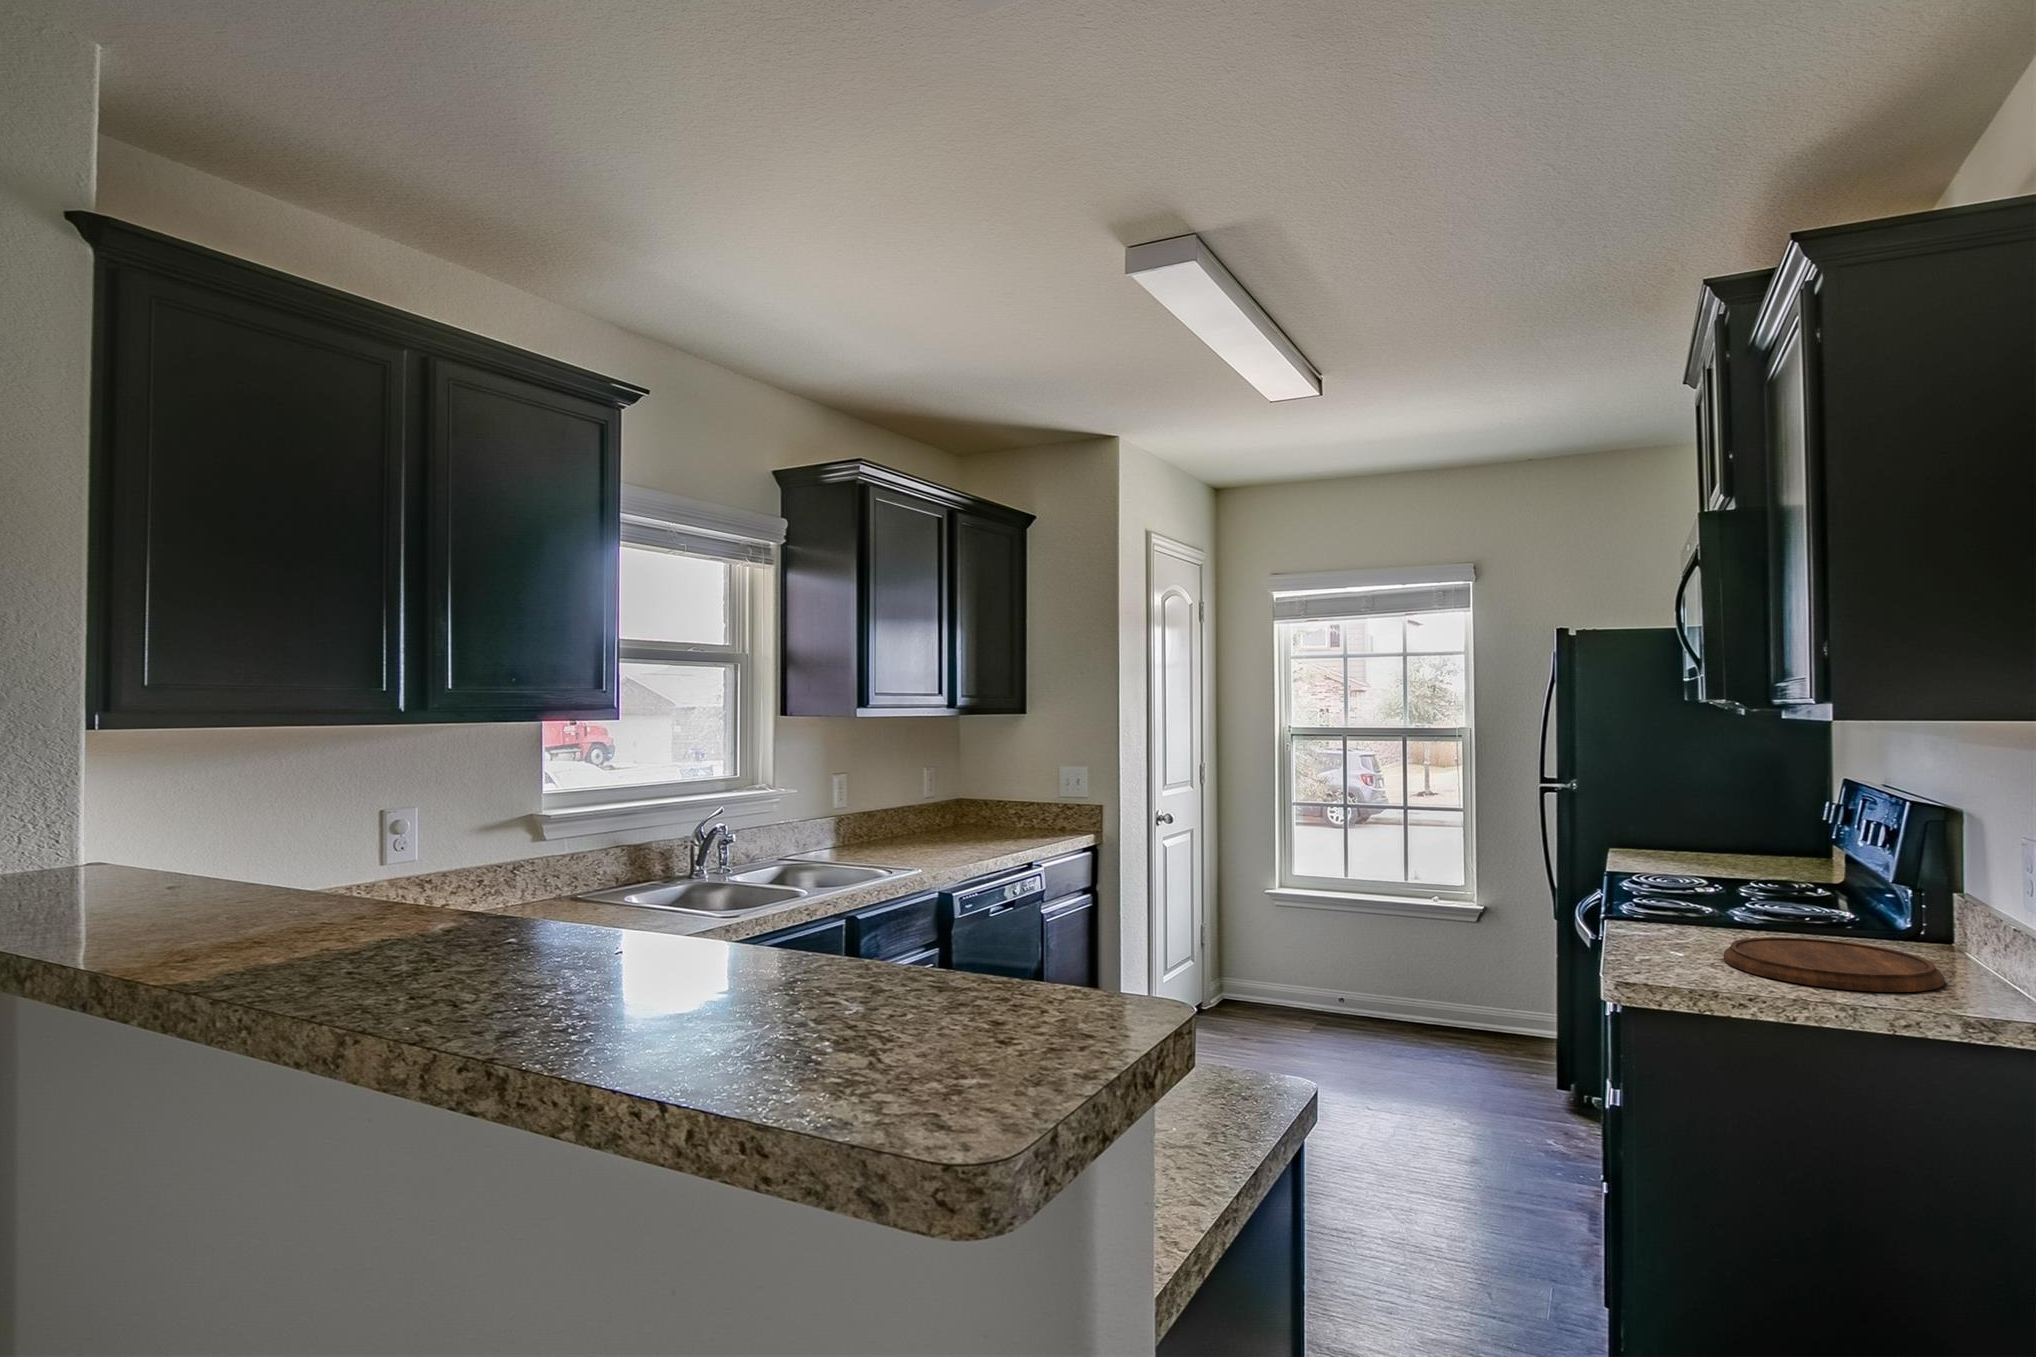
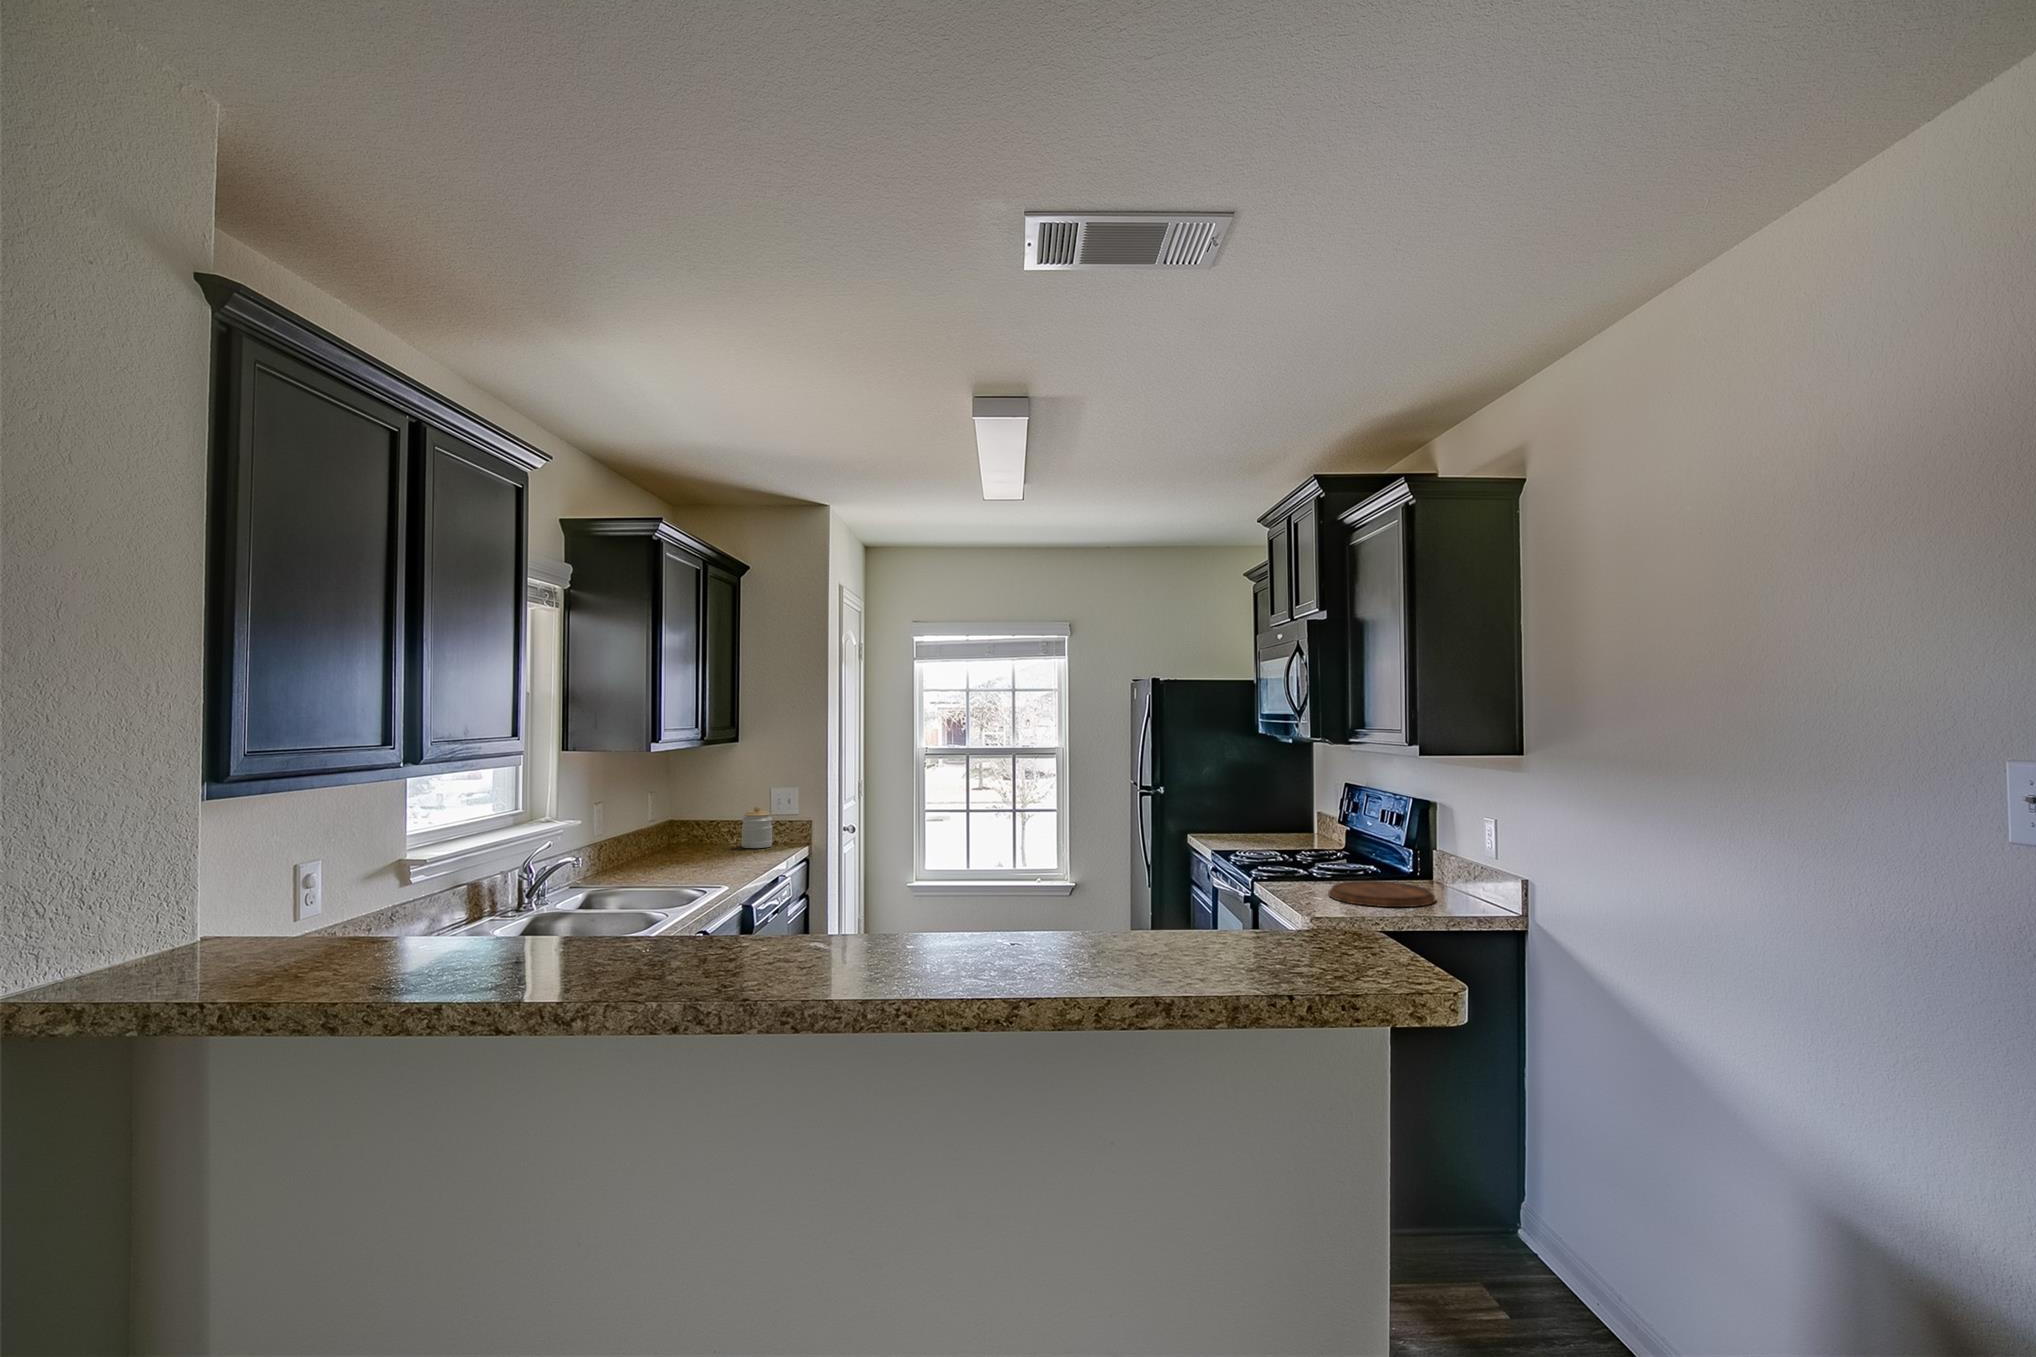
jar: none [1016,786,1050,833] -> present [742,806,772,848]

